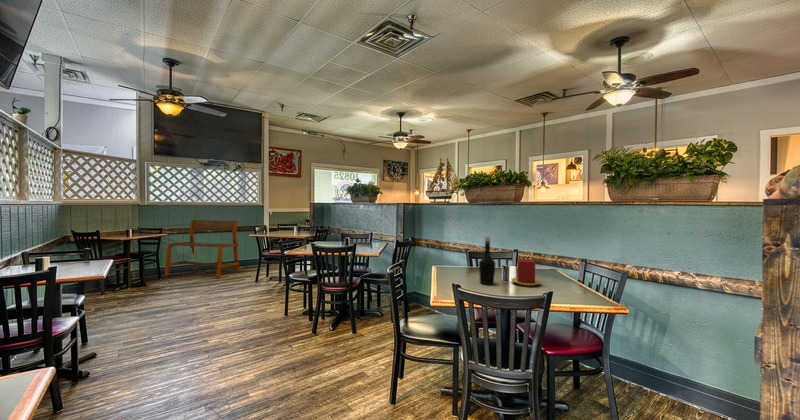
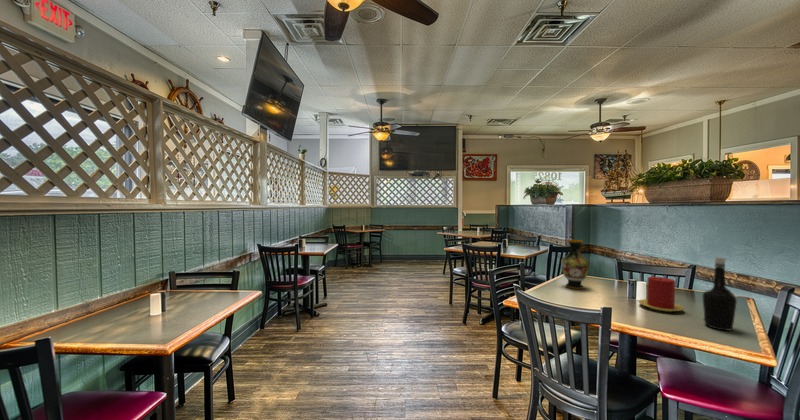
bench: present [165,220,240,278] -> none [385,219,435,267]
vase: none [444,234,467,278] -> present [561,240,589,289]
bottle: present [479,237,496,284] -> present [703,257,737,330]

